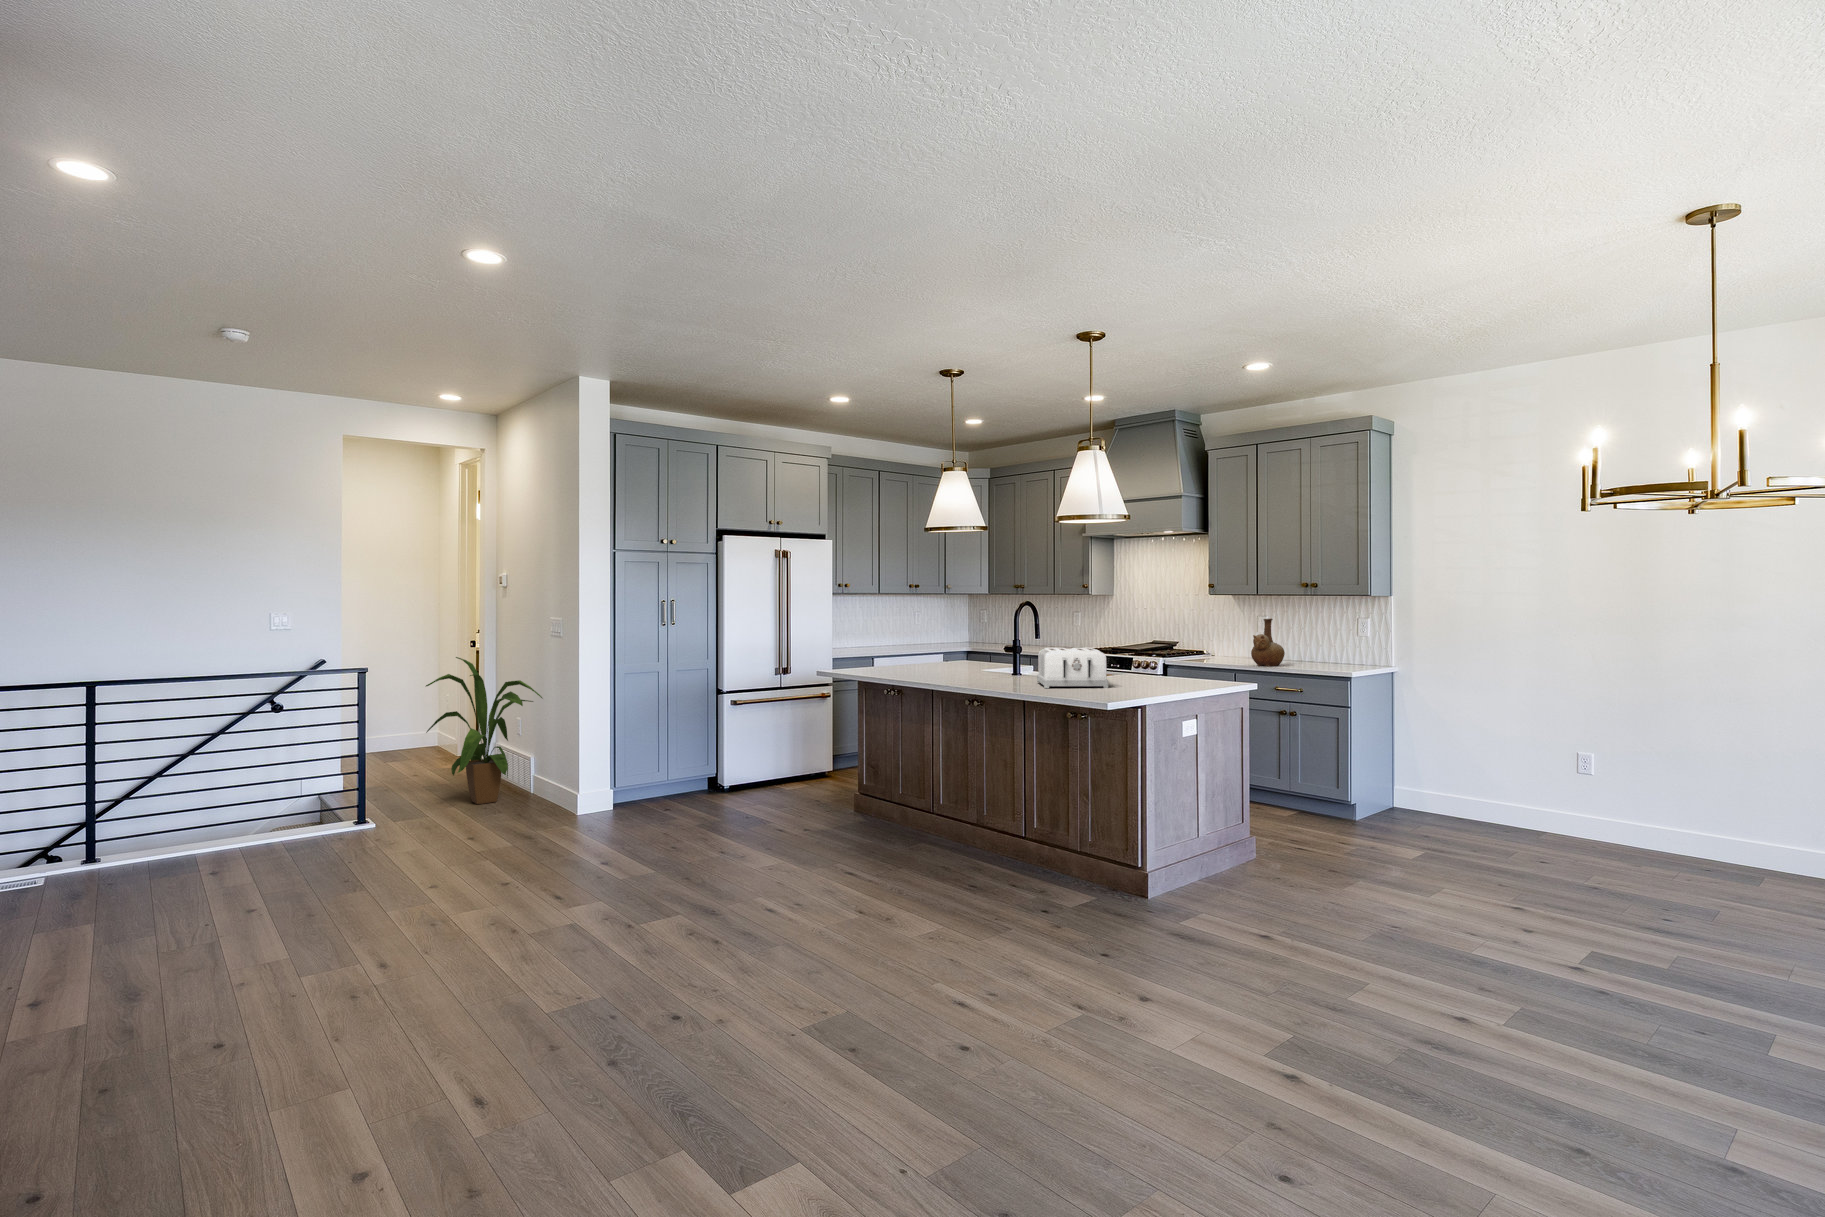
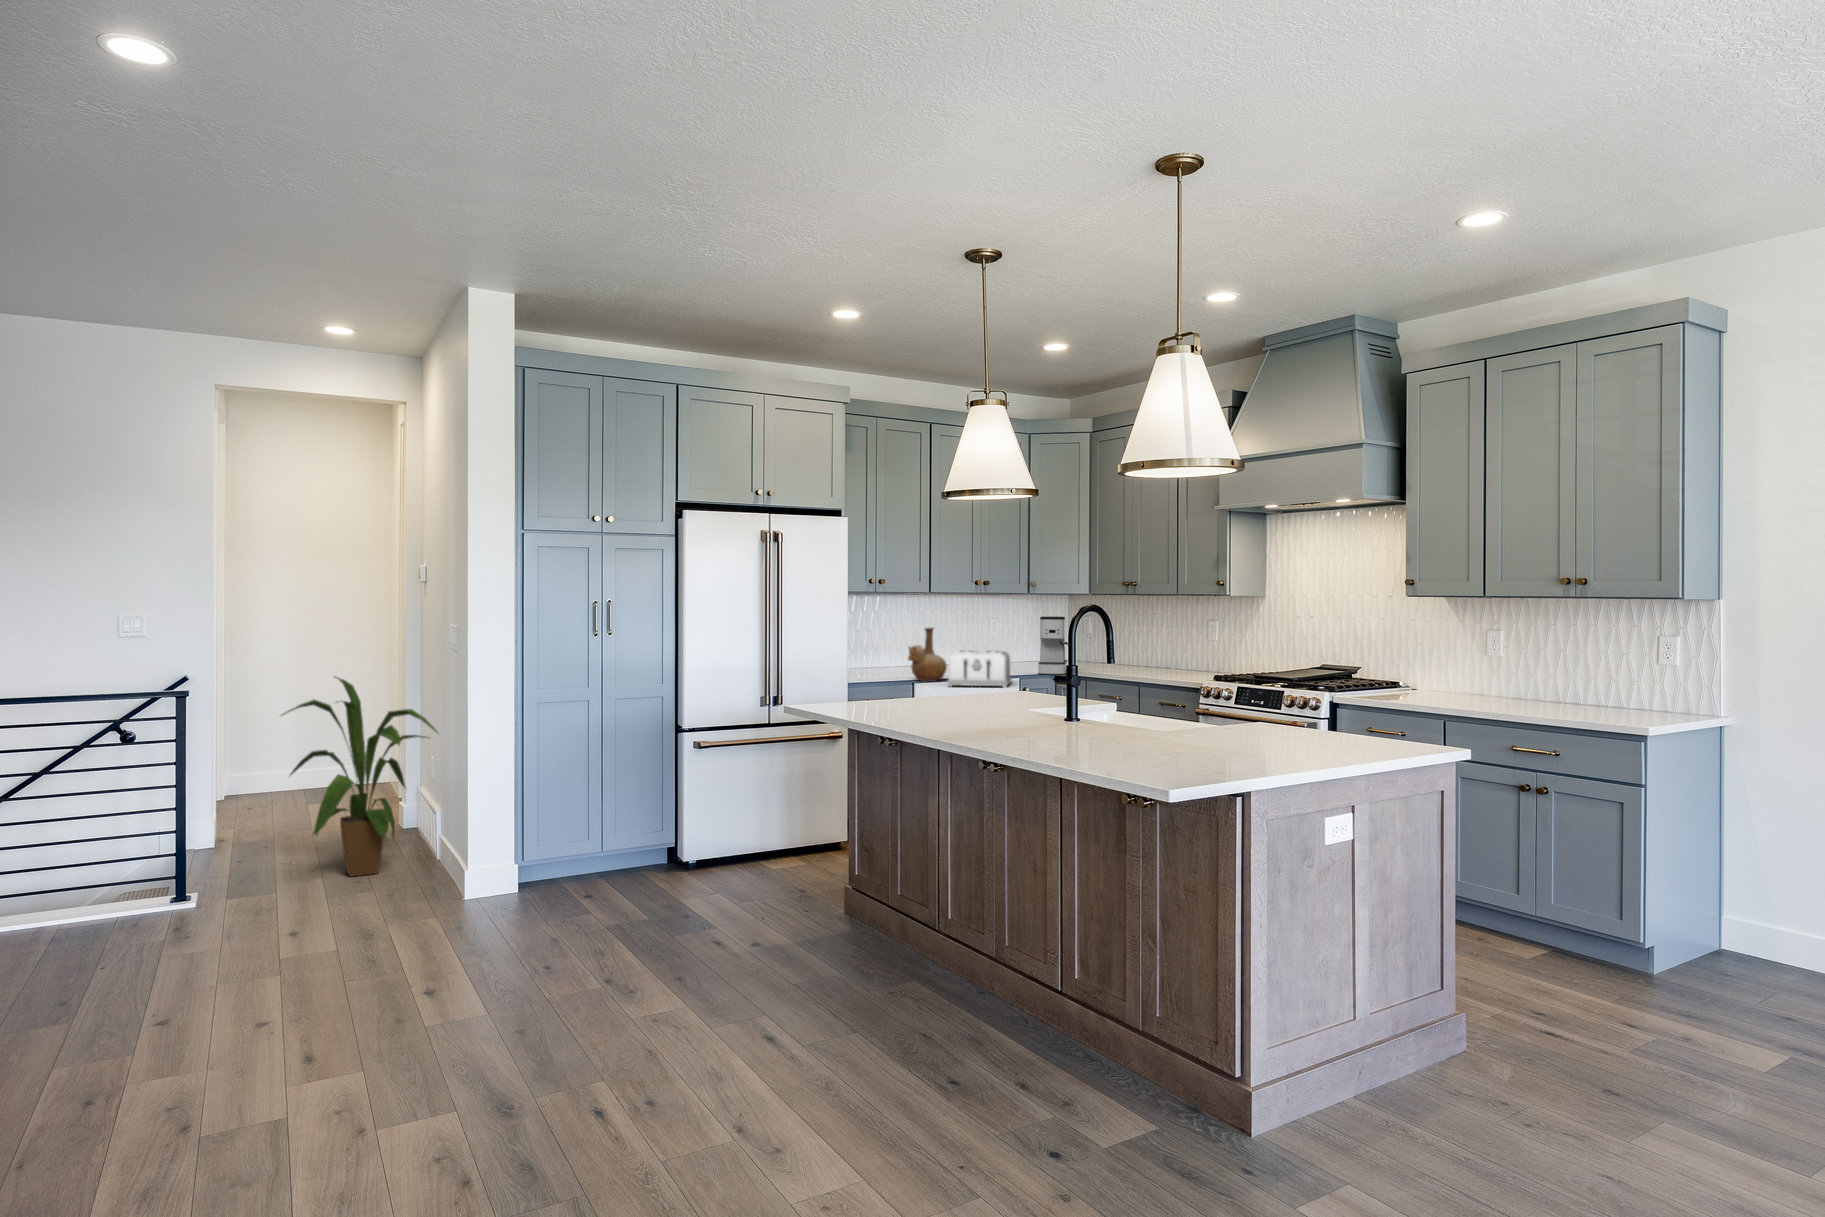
coffee maker: none [952,611,975,652] -> present [1038,616,1068,675]
vase: present [1251,619,1285,666] -> present [908,627,947,682]
toaster: present [1037,648,1108,688] -> present [948,650,1012,688]

